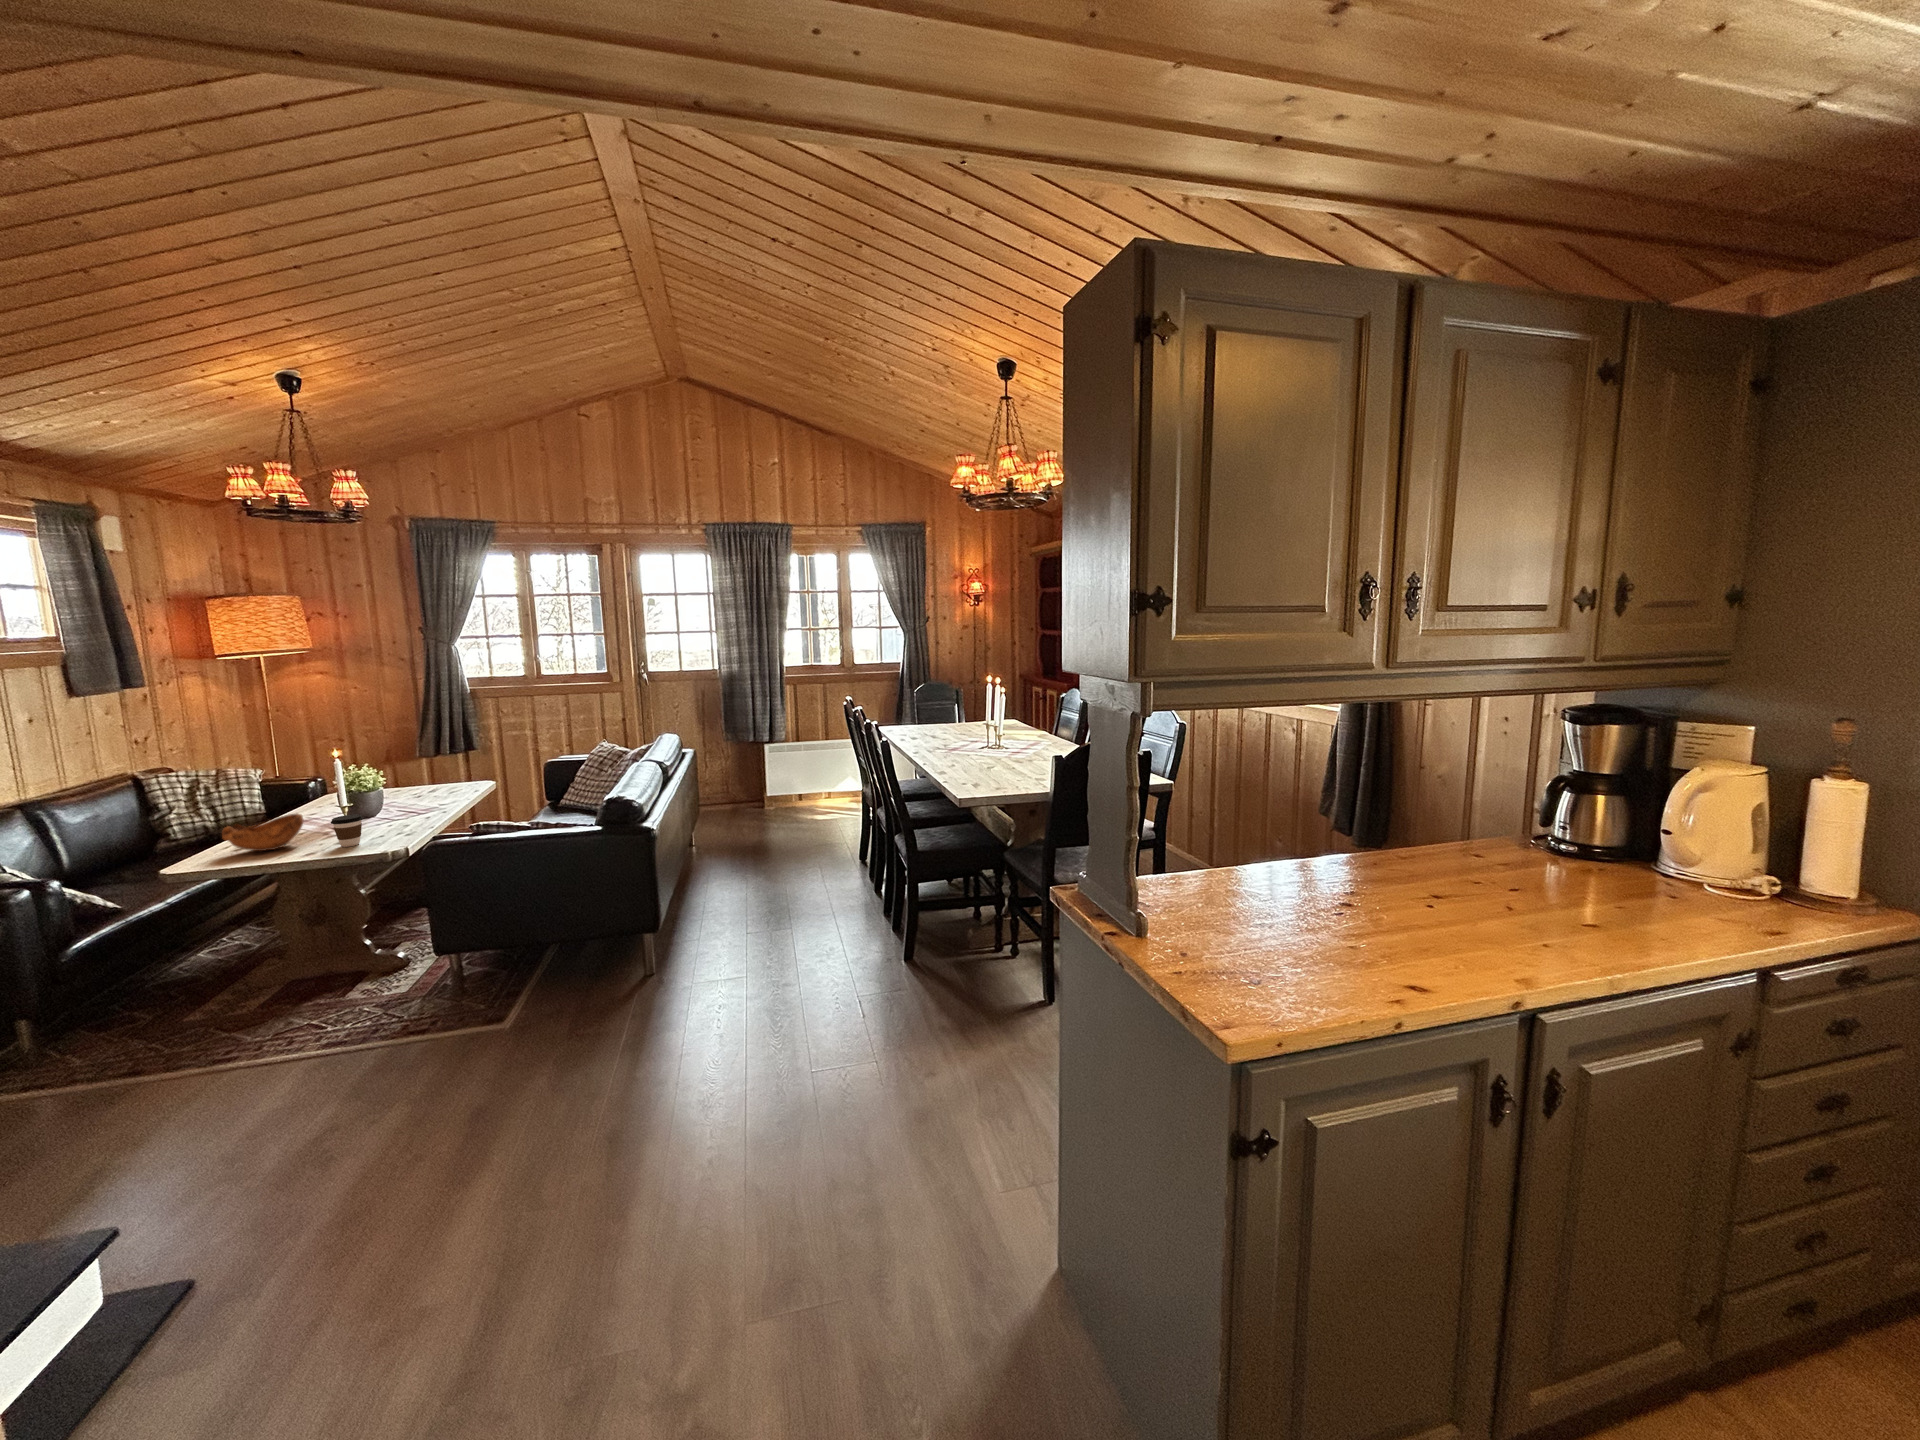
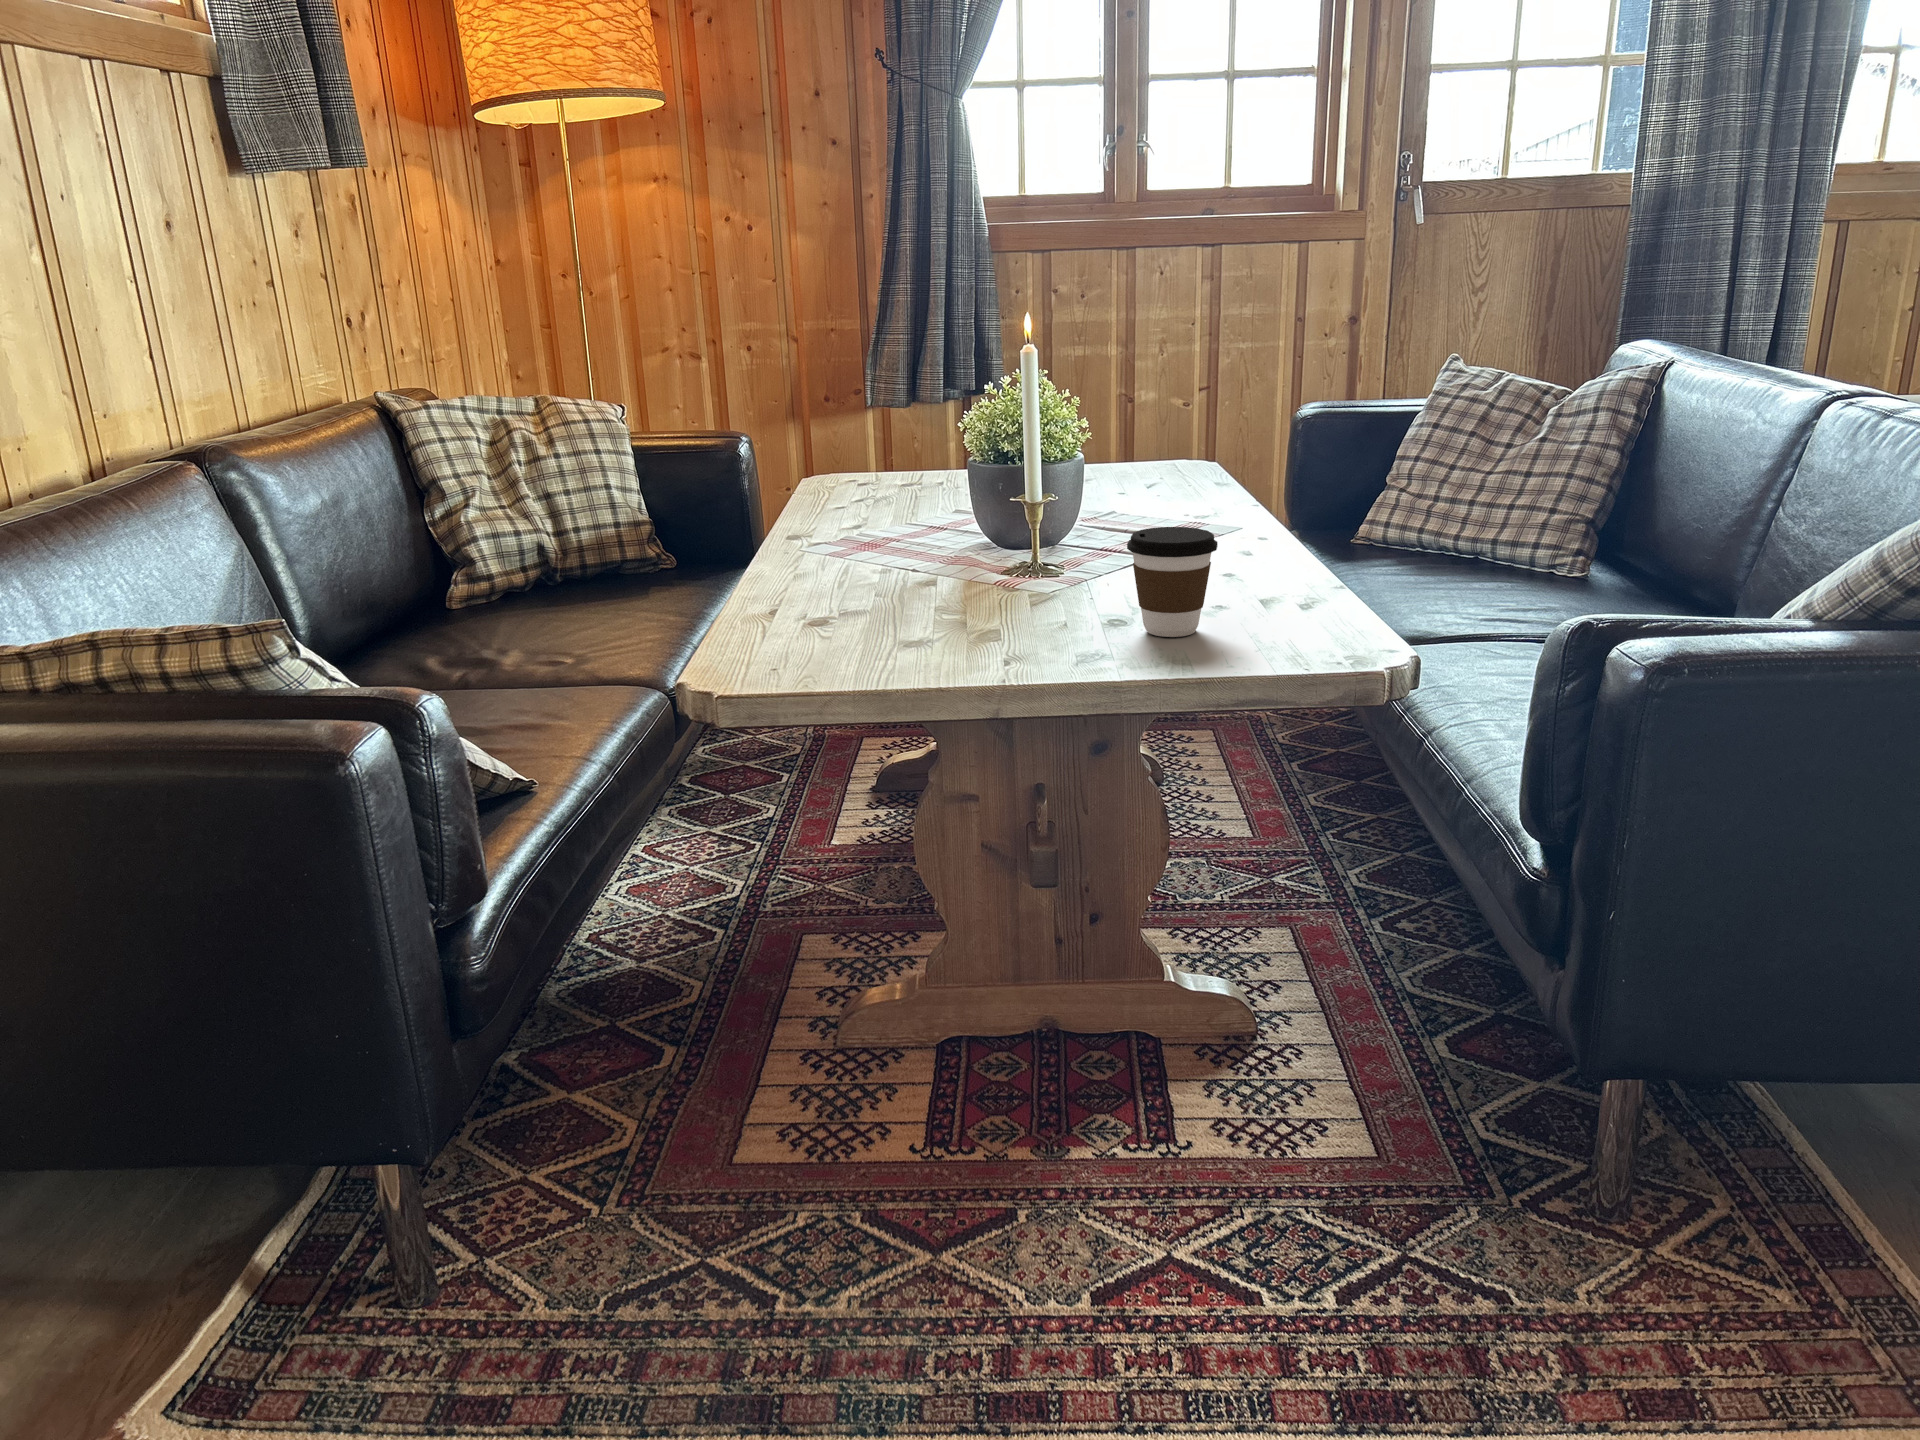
wooden bowl: present [222,814,303,851] -> none [807,514,1009,632]

